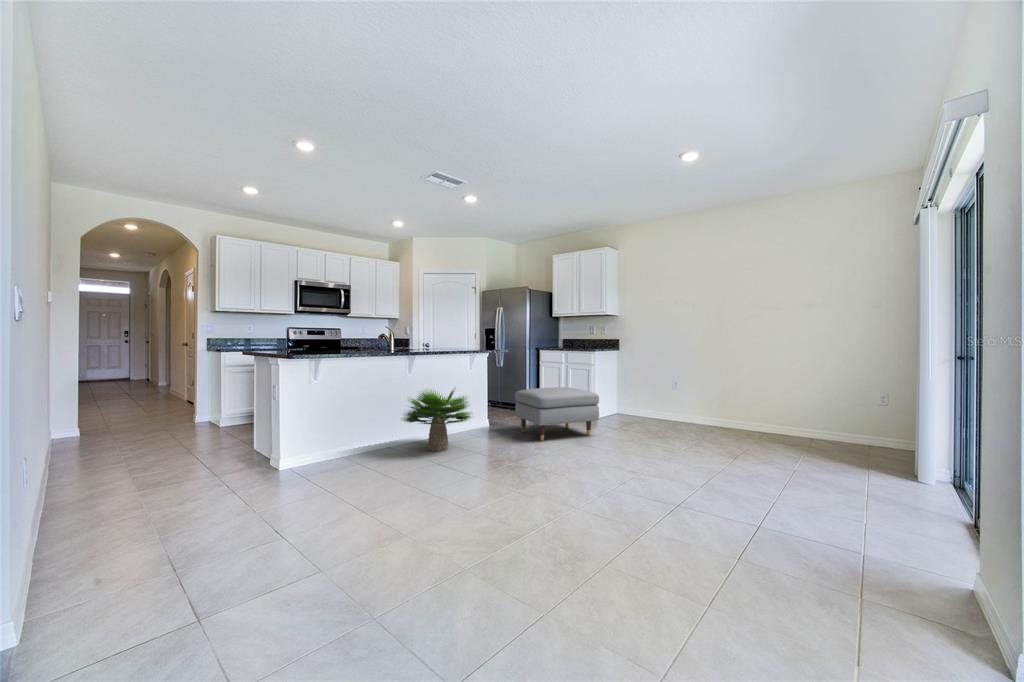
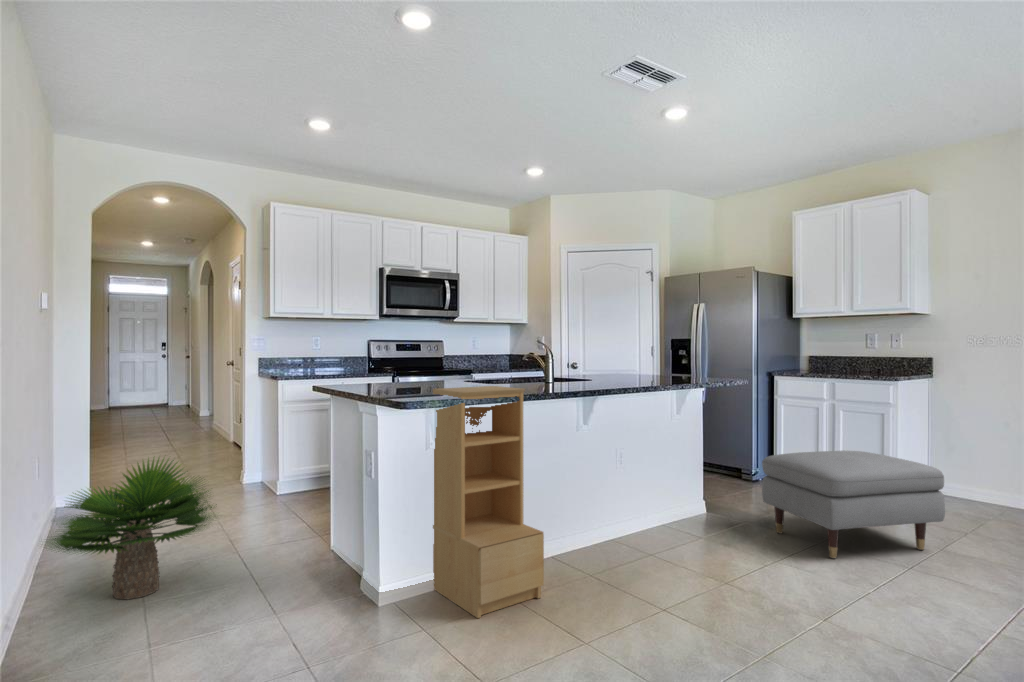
bookshelf: none [314,351,377,473] -> present [433,386,544,618]
potted plant: present [403,390,472,451] -> present [50,458,212,599]

